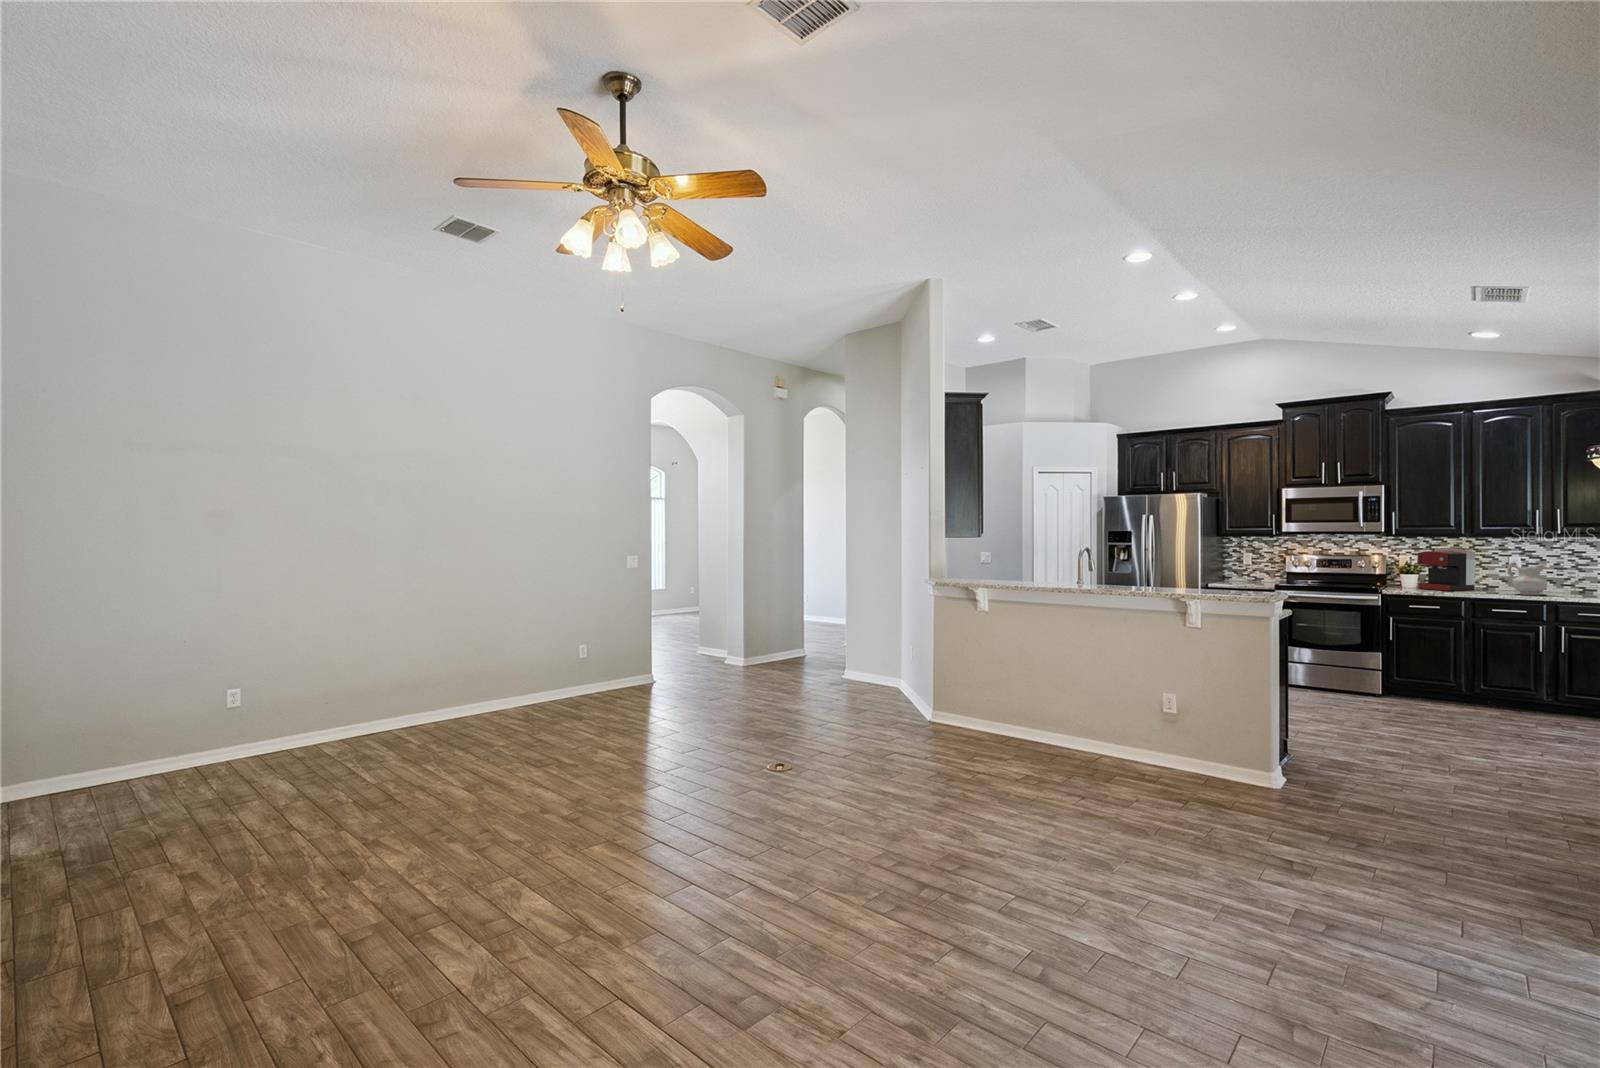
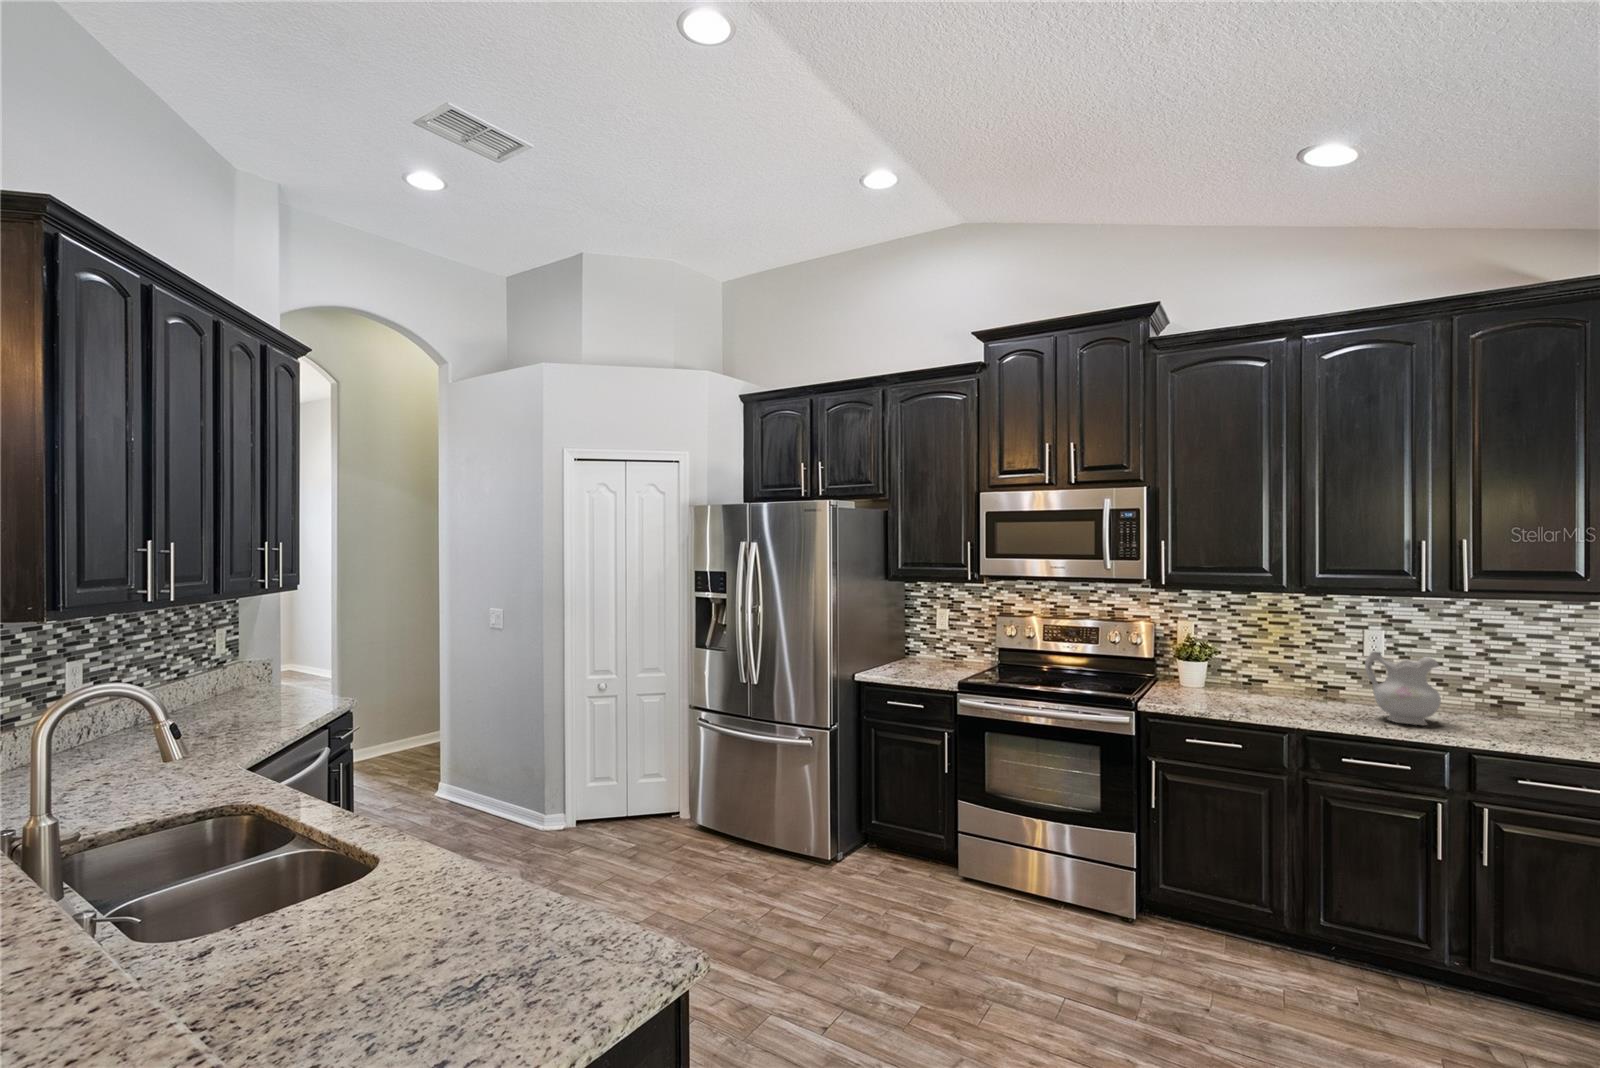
coffee maker: present [1418,548,1475,591] -> none [1206,612,1305,704]

